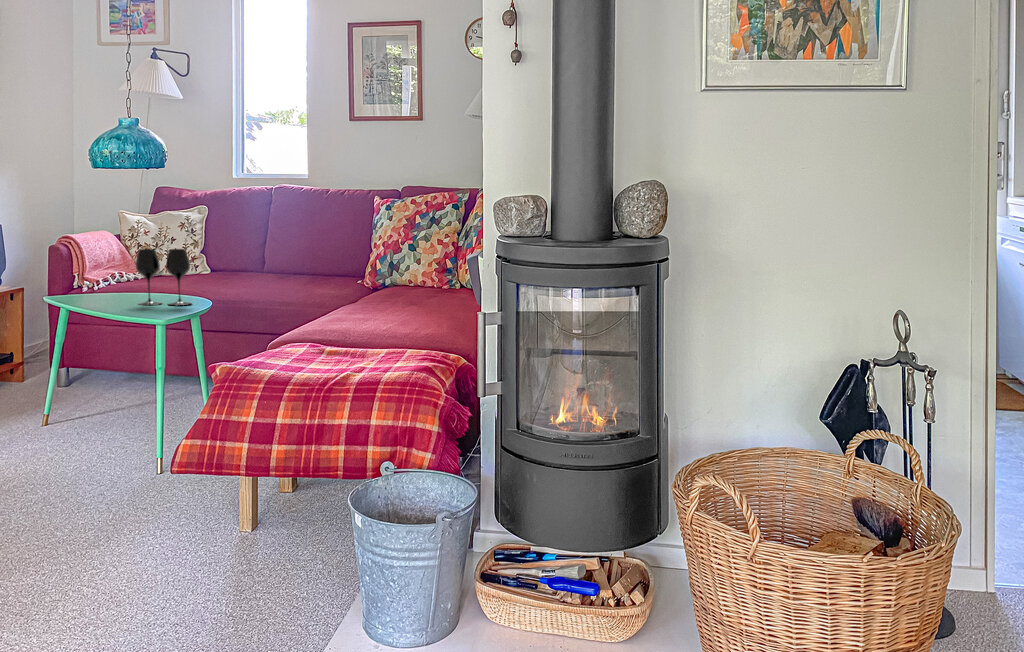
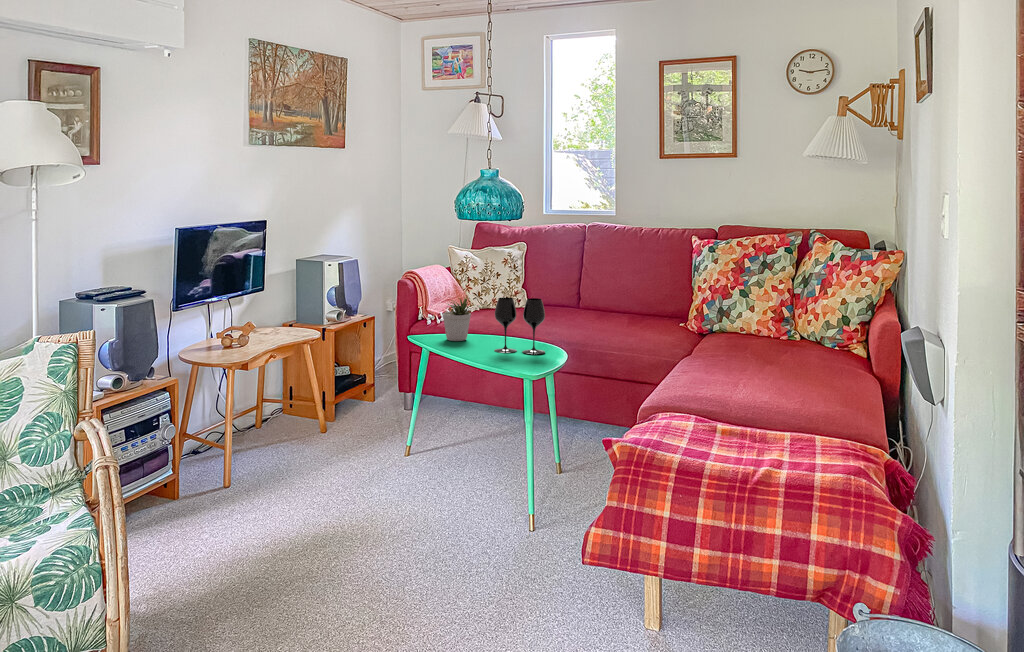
potted plant: none [84,250,118,298] -> present [442,297,471,341]

